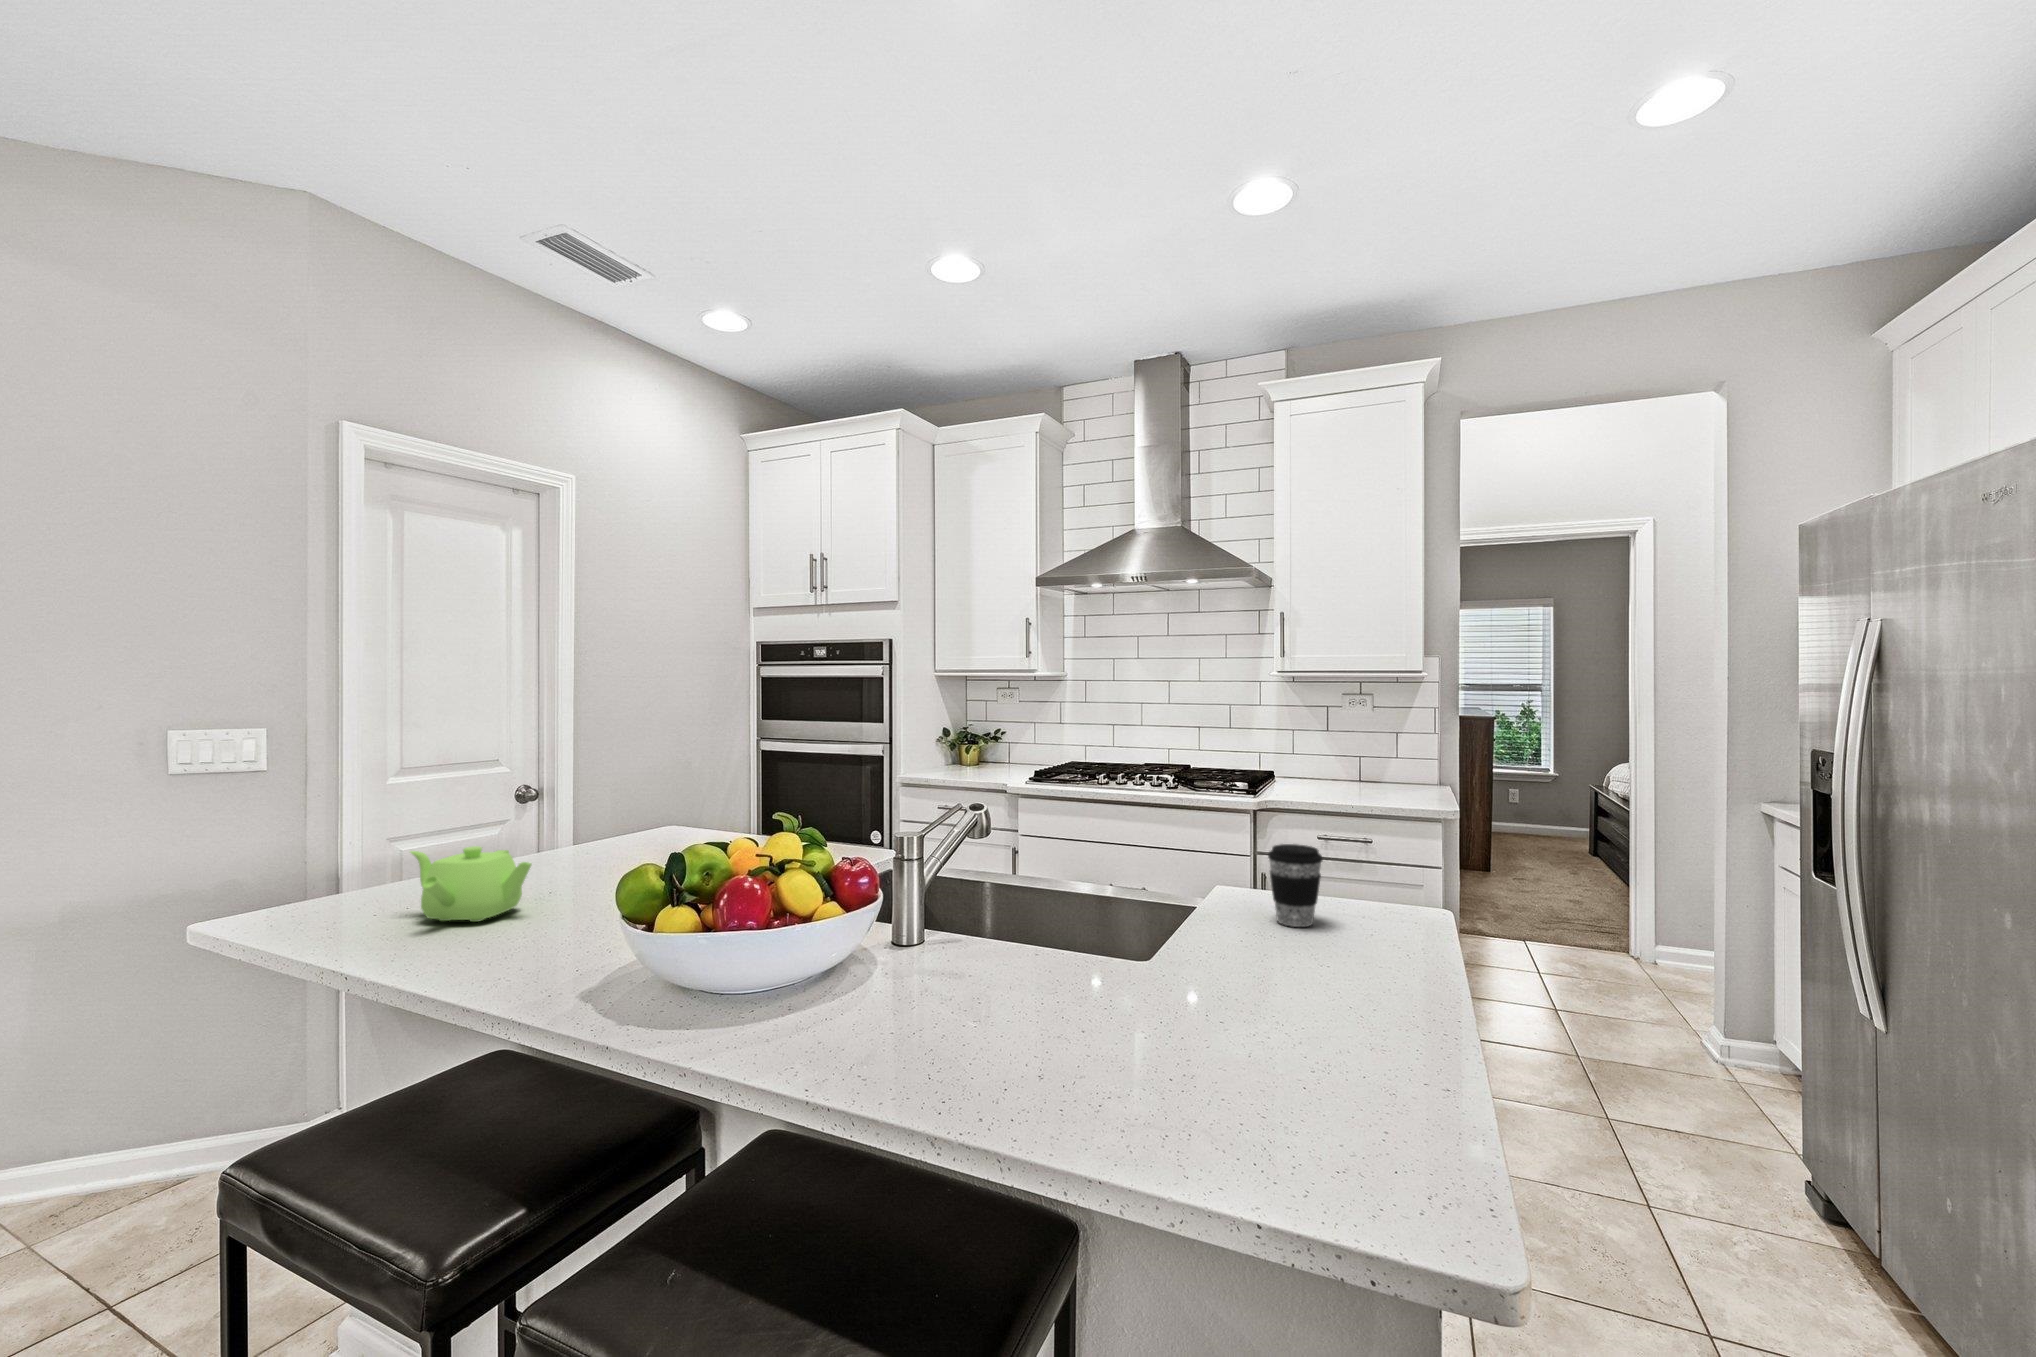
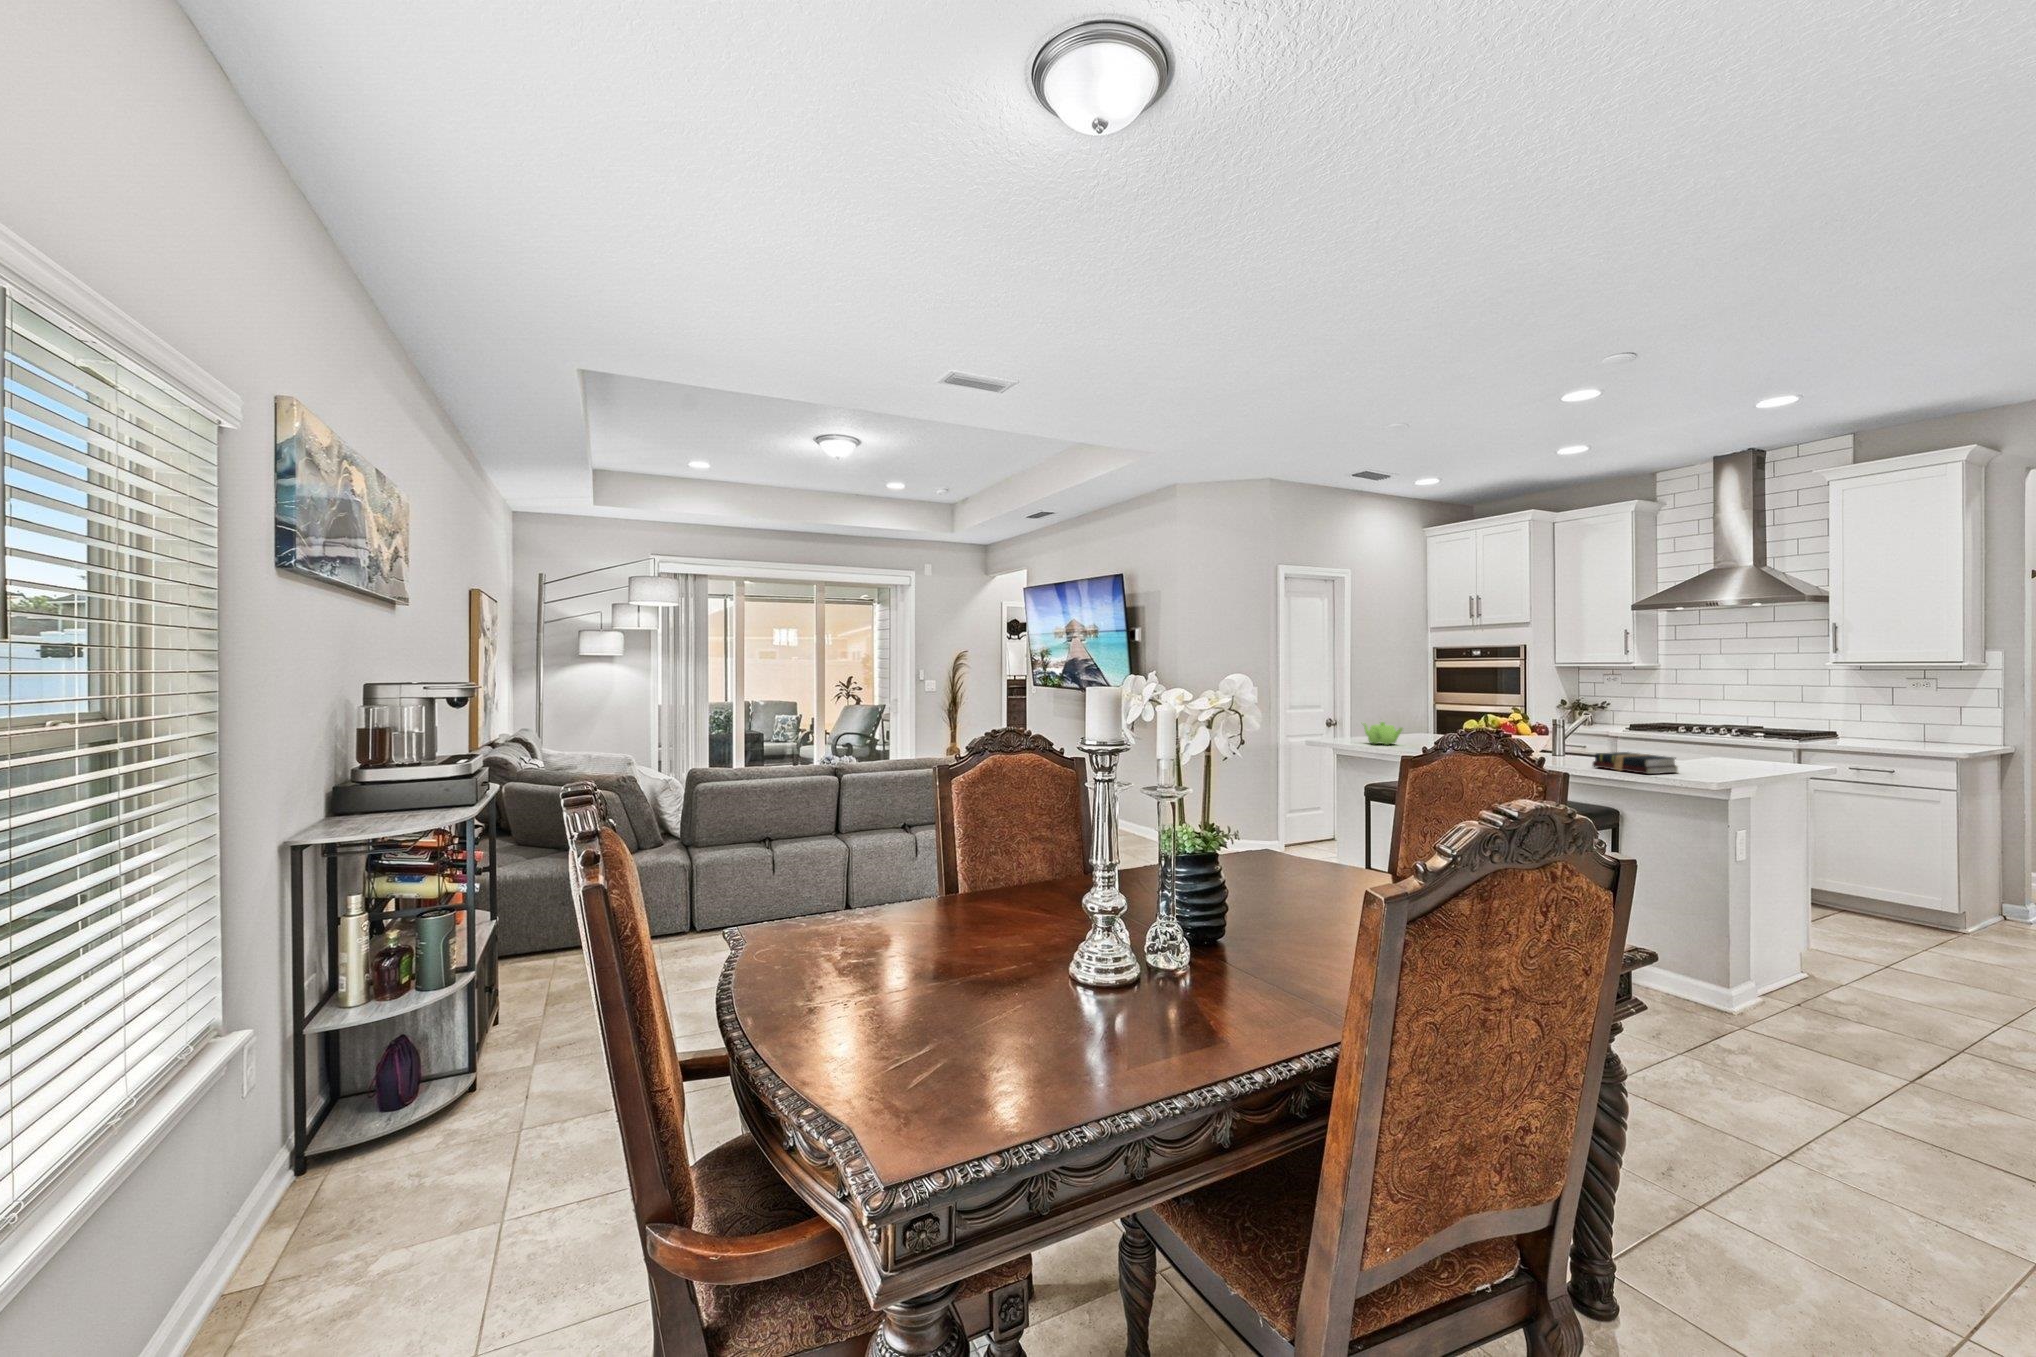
coffee cup: present [1268,844,1323,927] -> none [1730,734,1759,766]
hardback book: none [1005,950,1236,1084] -> present [1593,752,1678,774]

